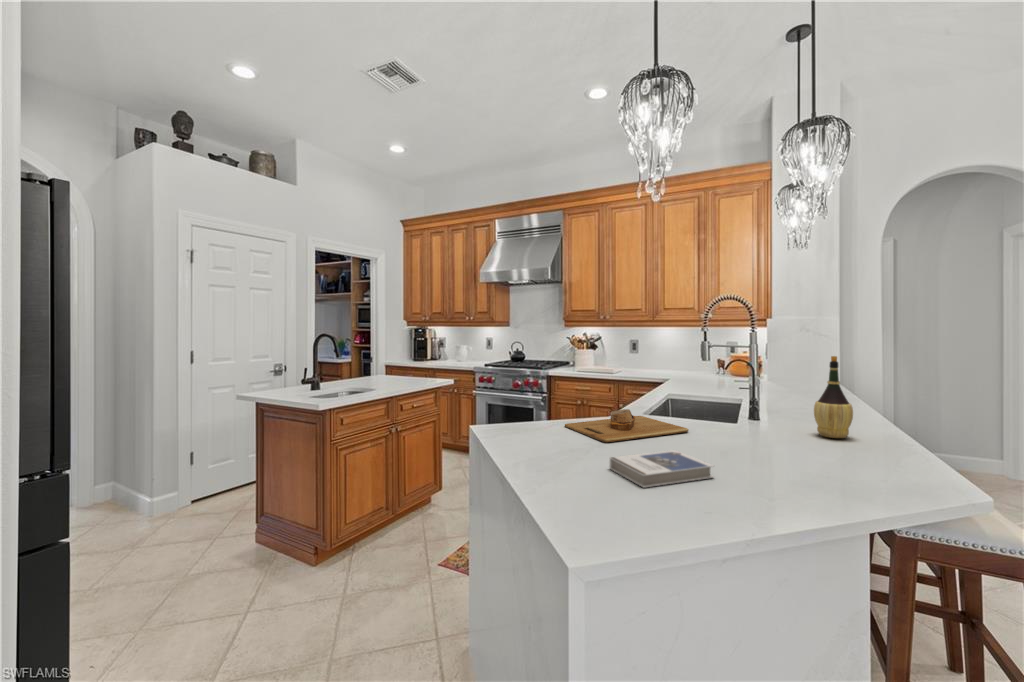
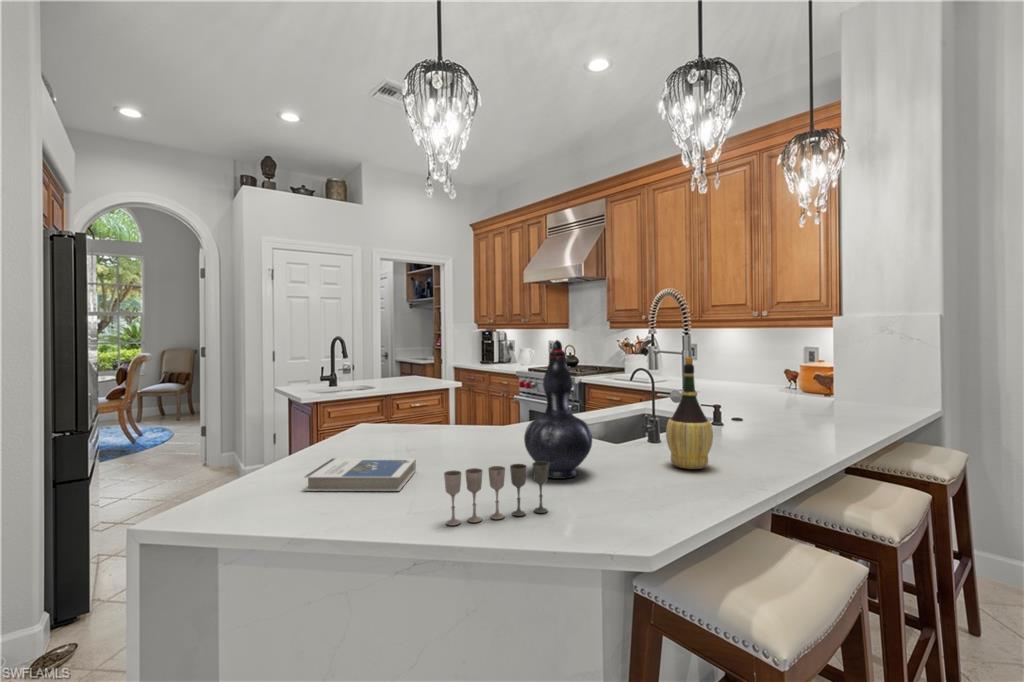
decorative vase: none [745,345,806,455] -> present [524,340,592,479]
cutting board: present [565,409,689,443] -> none [406,415,527,447]
wine glass: none [812,441,851,496] -> present [444,462,549,526]

